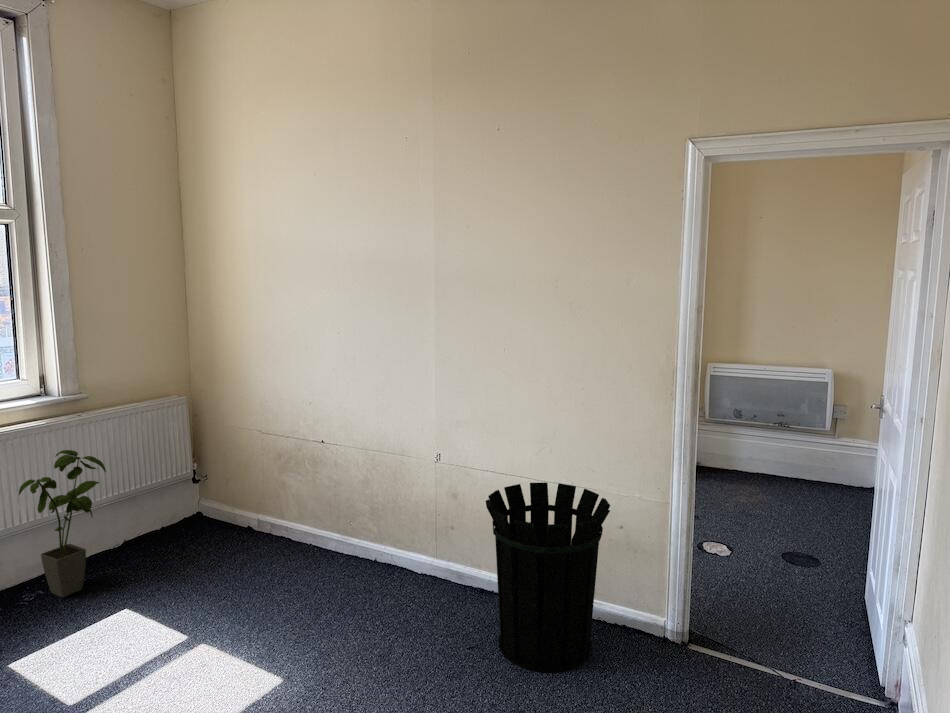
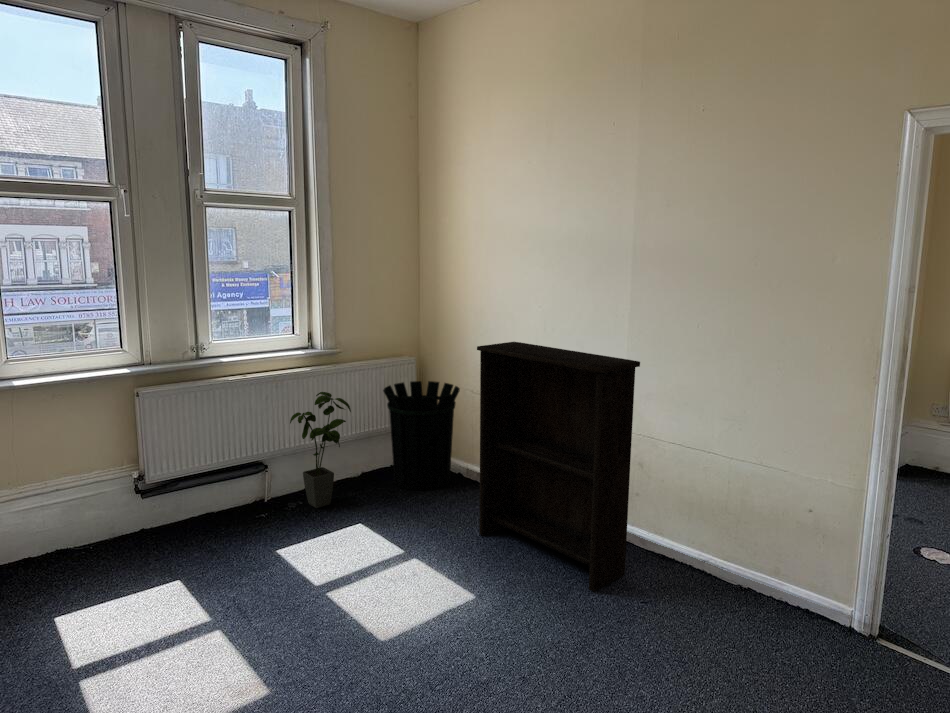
bookshelf: none [267,375,452,646] -> present [477,342,640,591]
waste bin: present [486,482,610,672] -> present [383,381,460,490]

